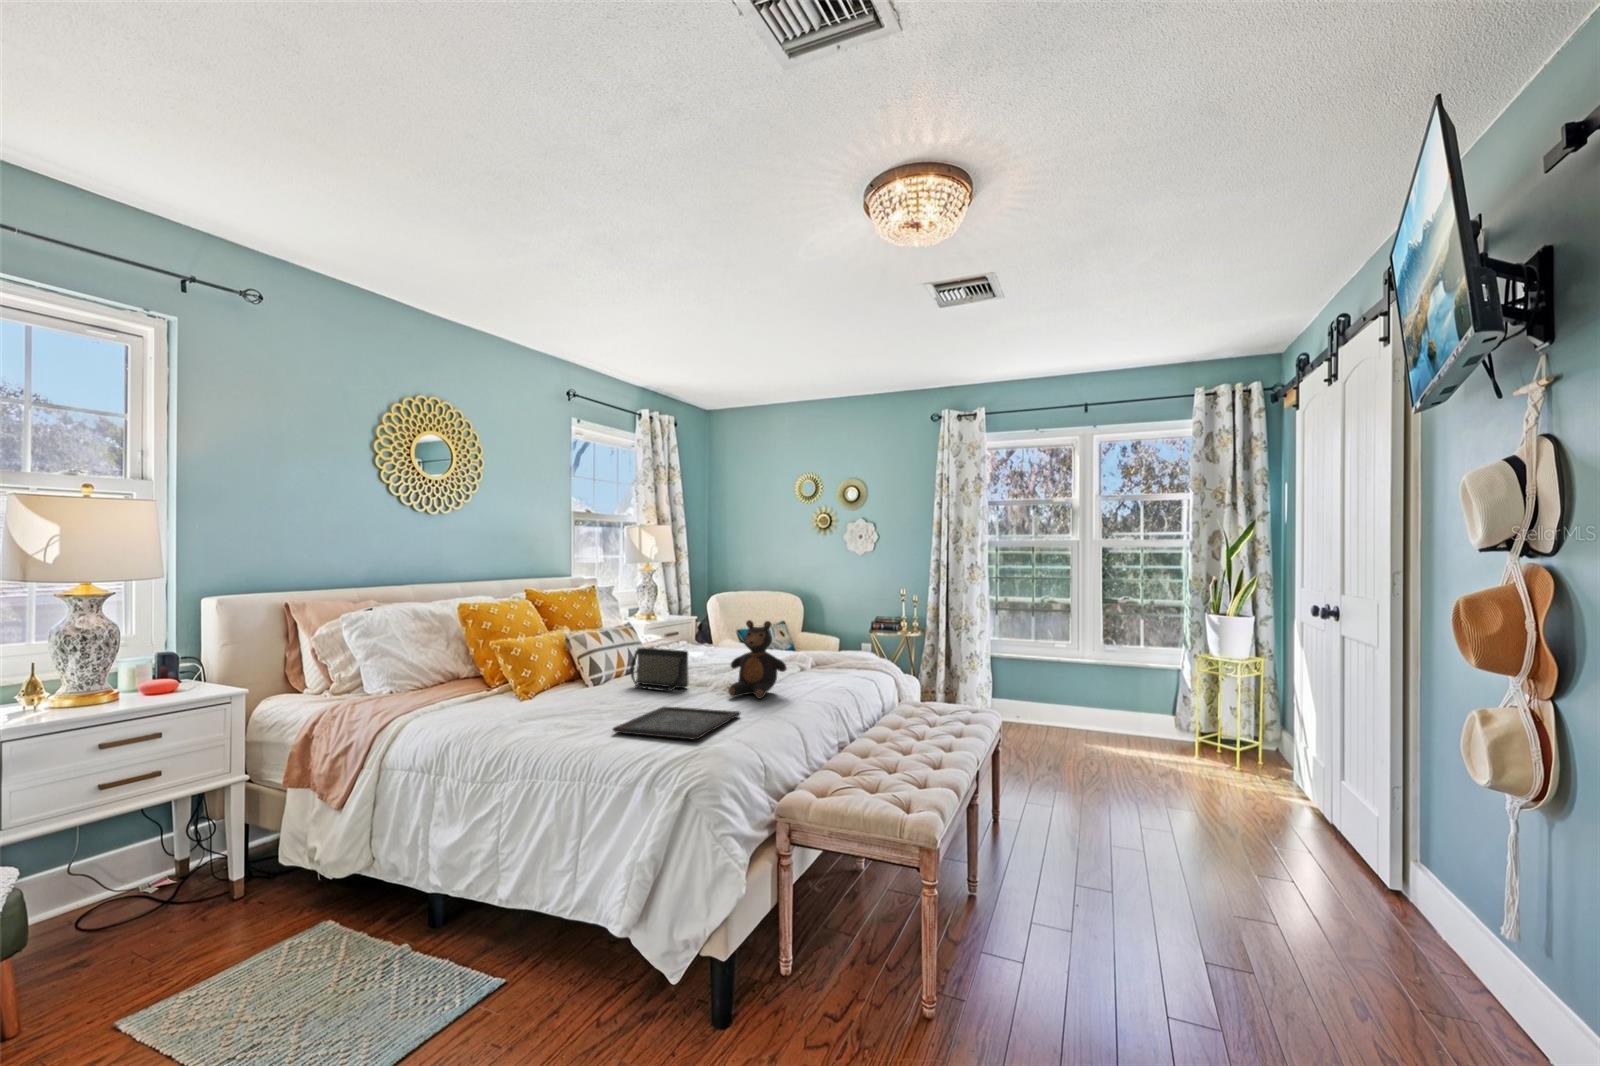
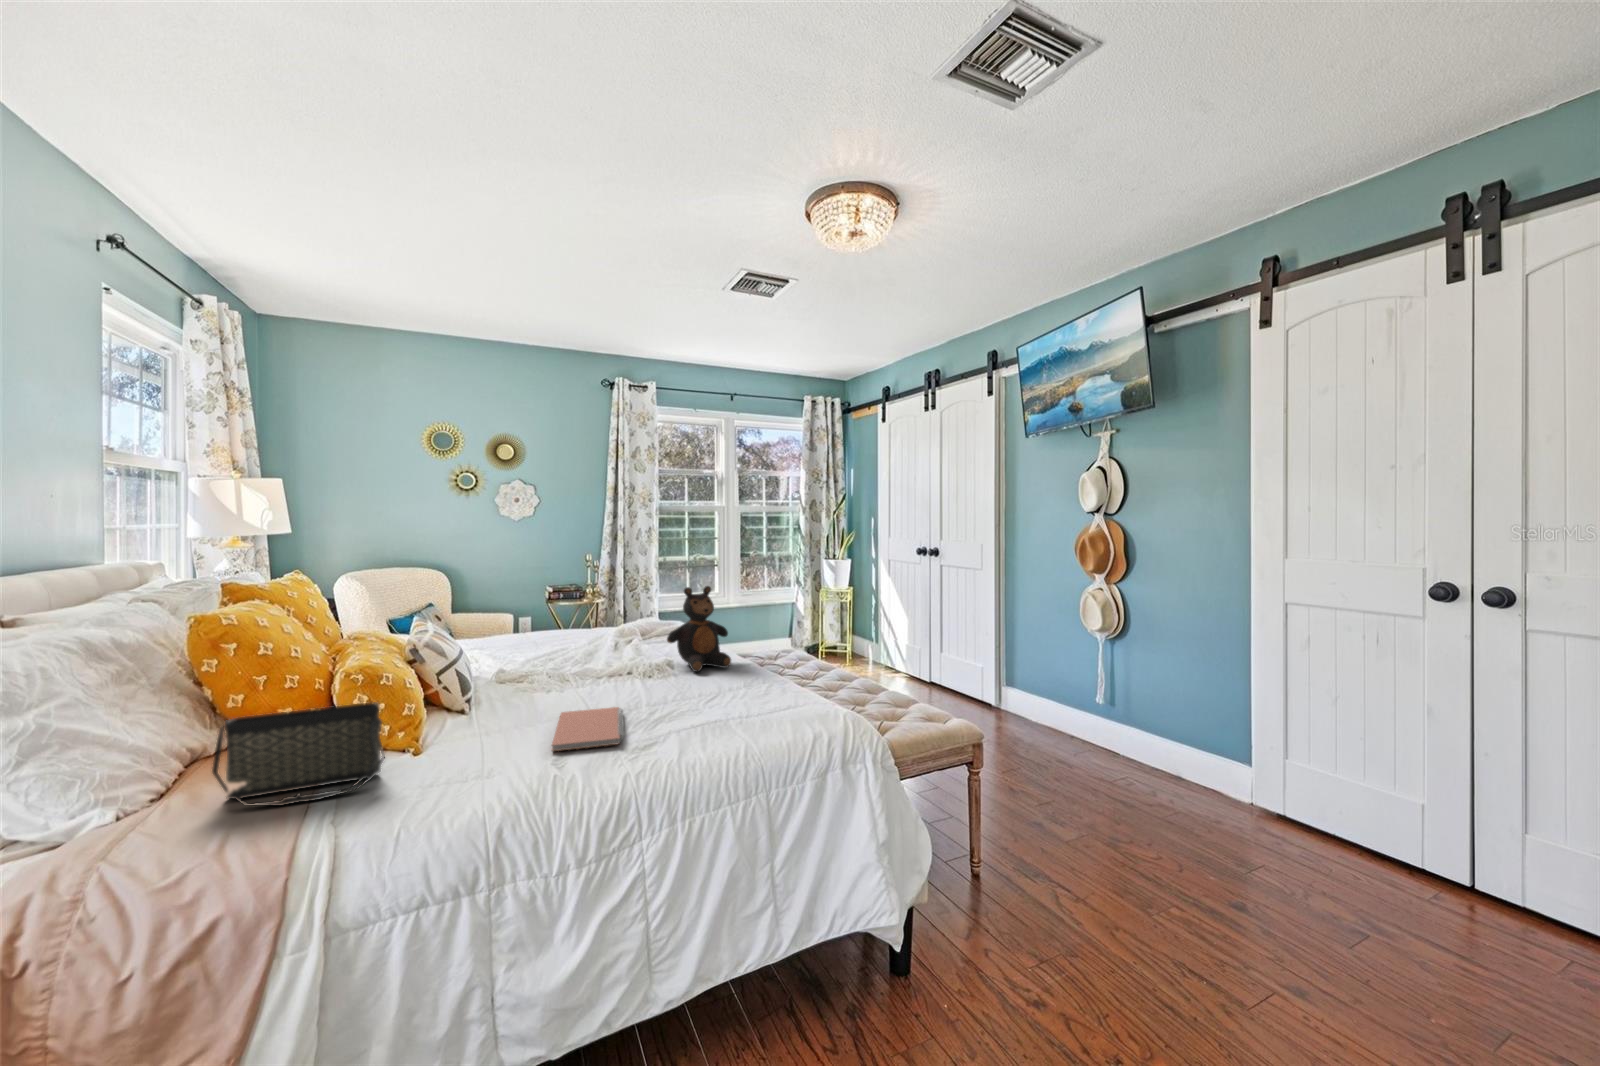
handbag: present [630,648,688,691] -> present [212,702,384,806]
notebook: none [524,698,614,721] -> present [552,707,624,751]
tray: present [613,707,740,740] -> none [681,680,825,729]

